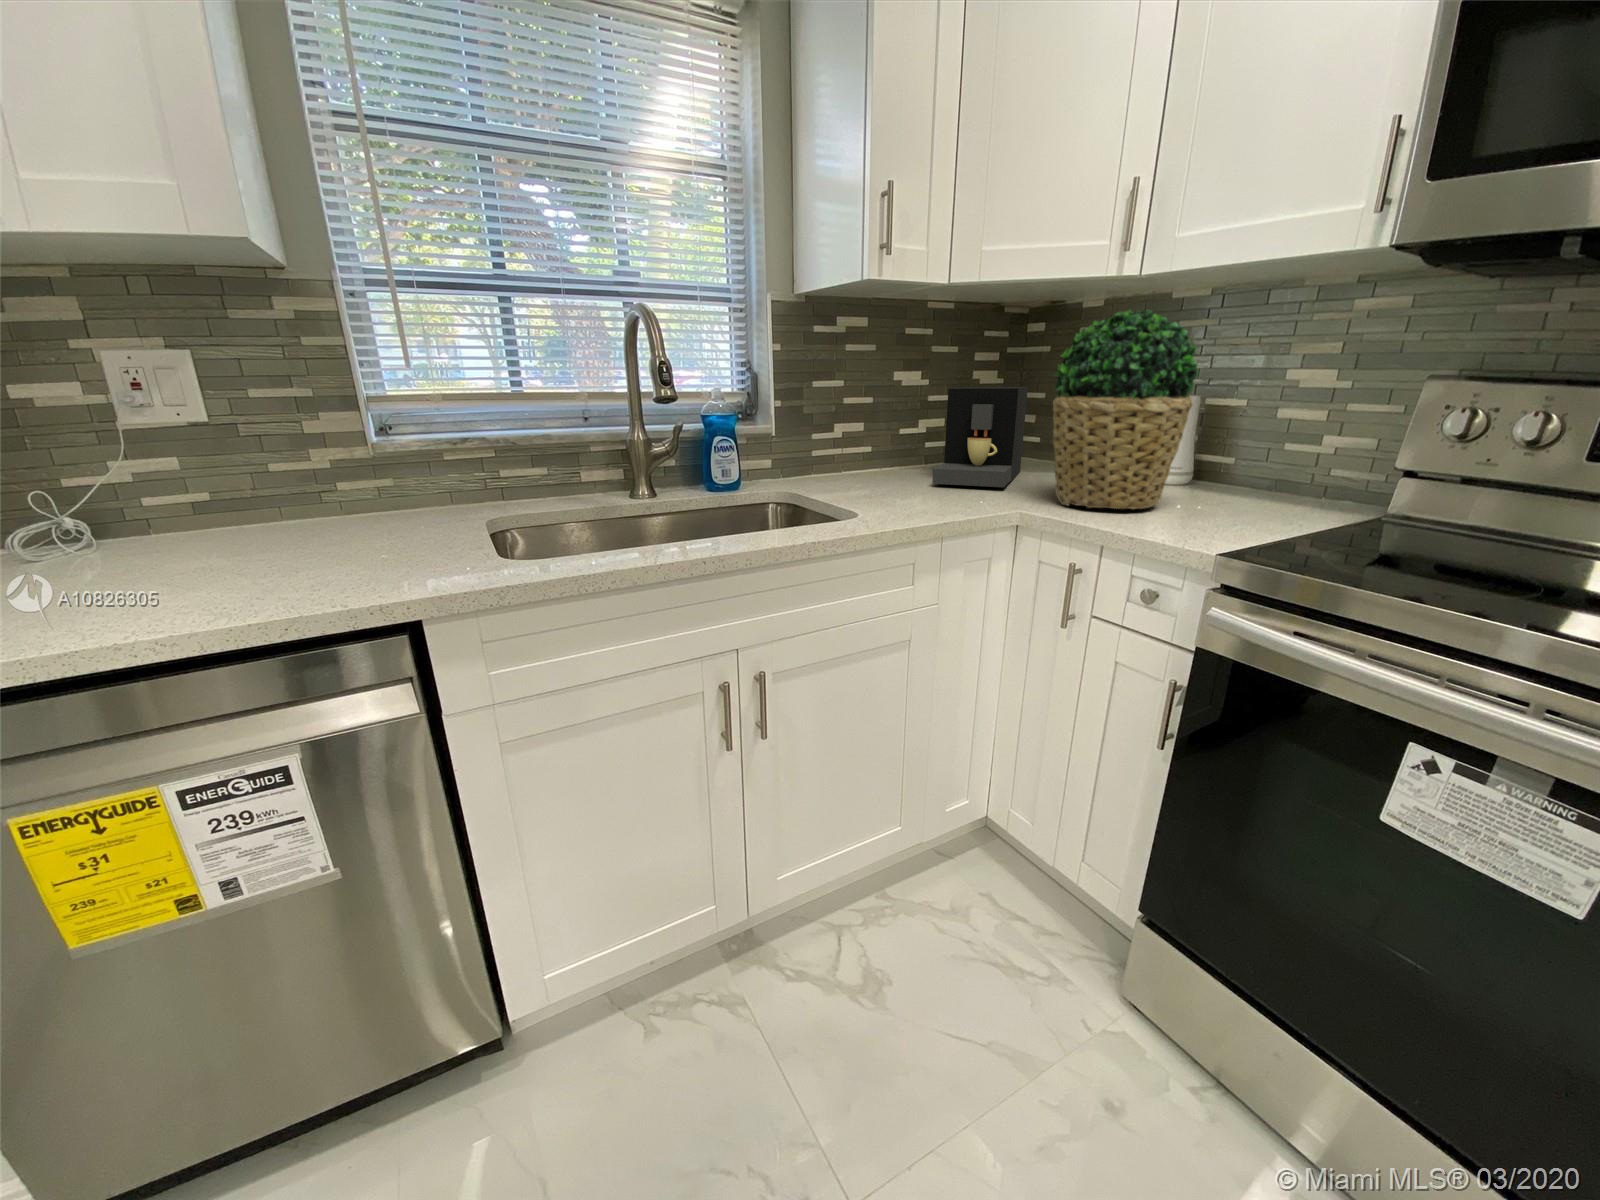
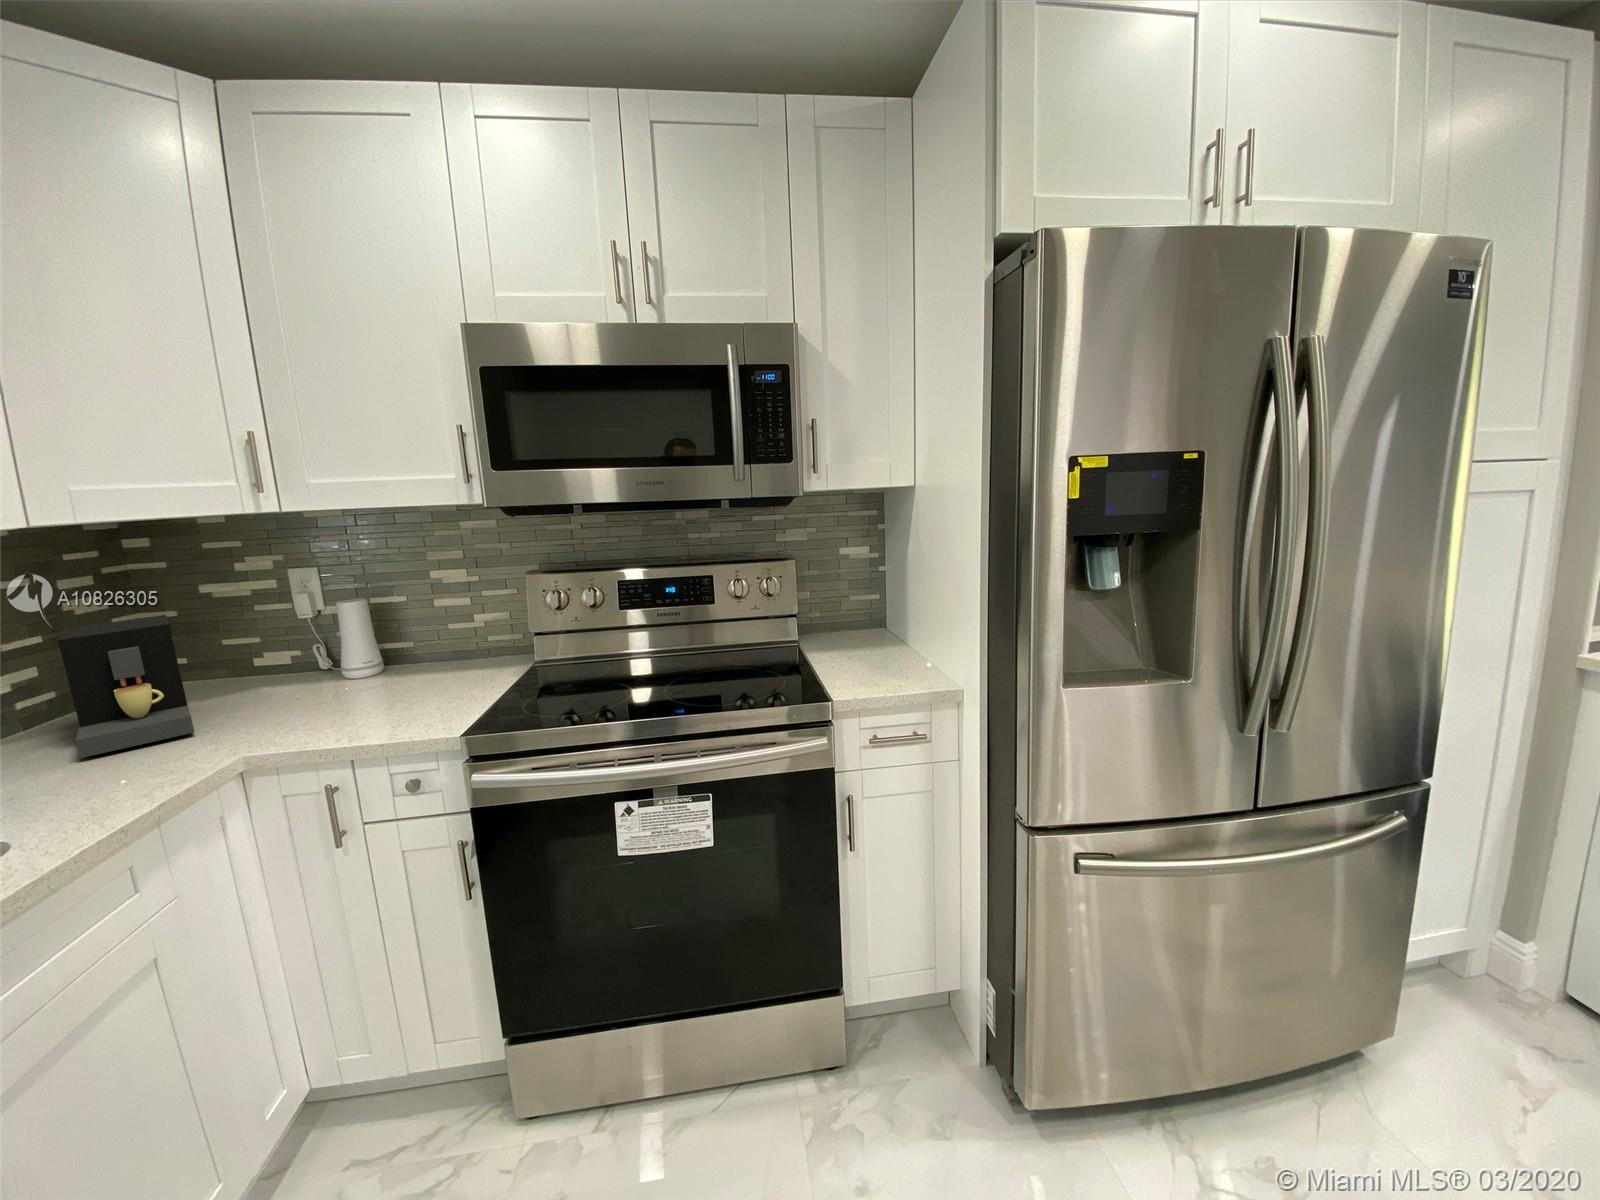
potted plant: present [1053,309,1199,509] -> none [228,545,379,731]

